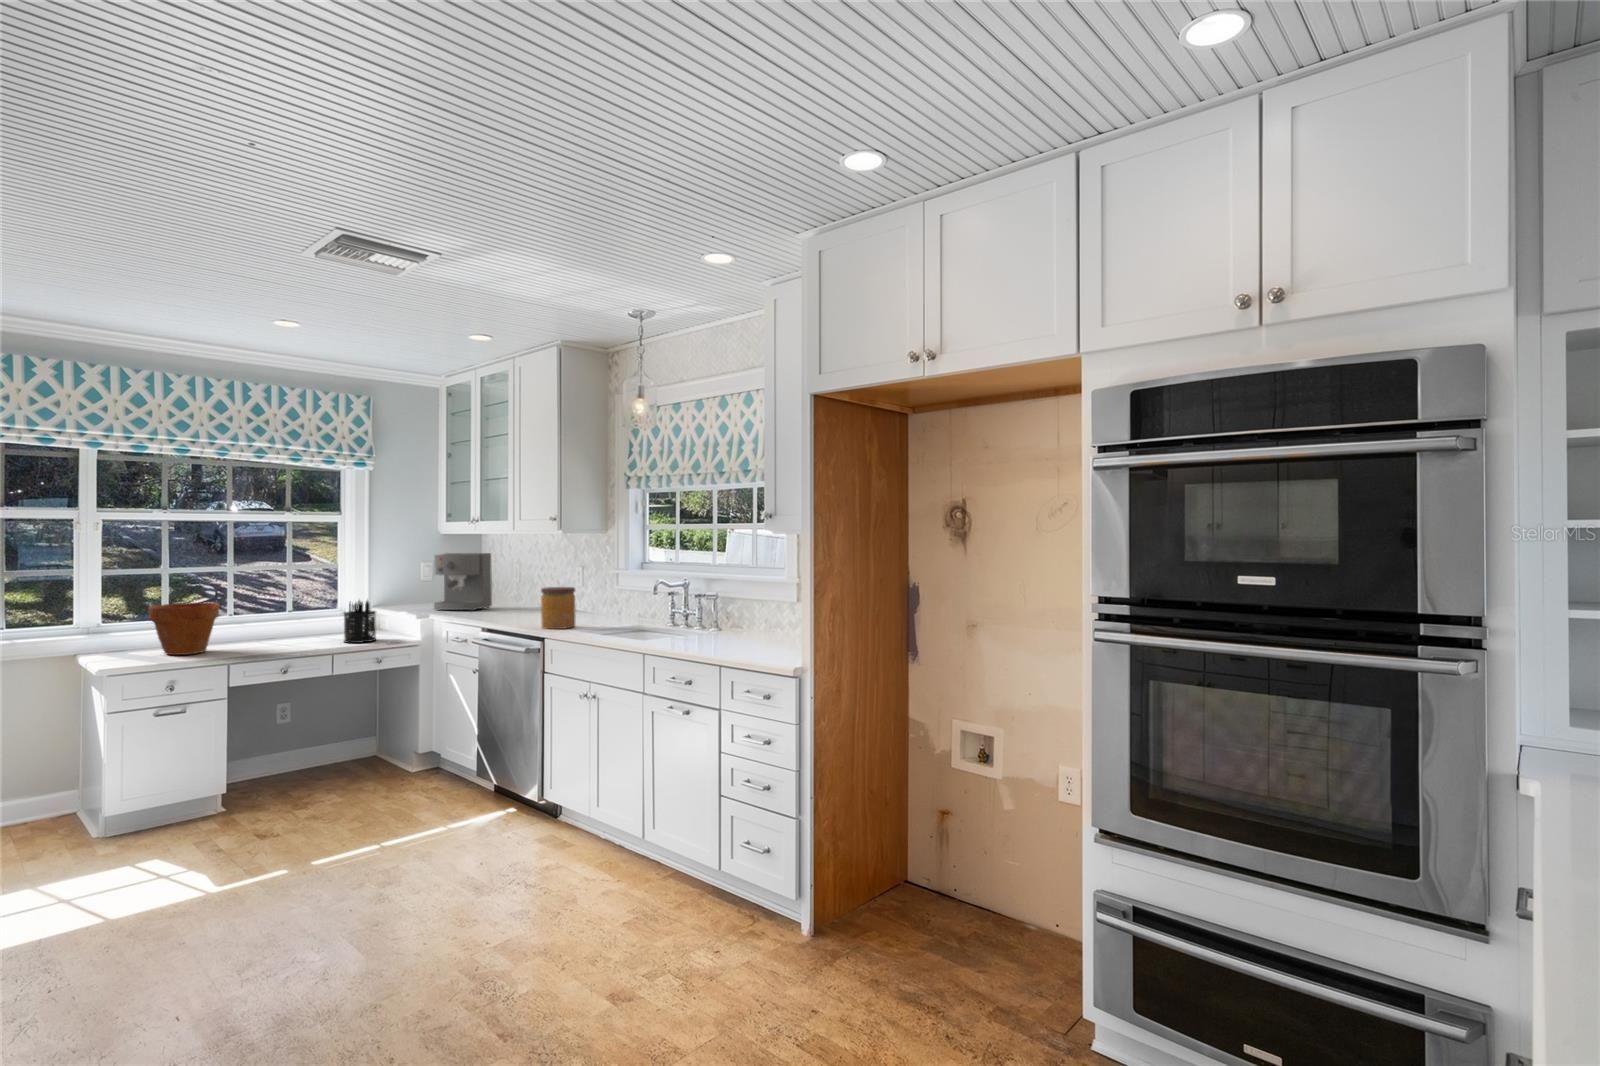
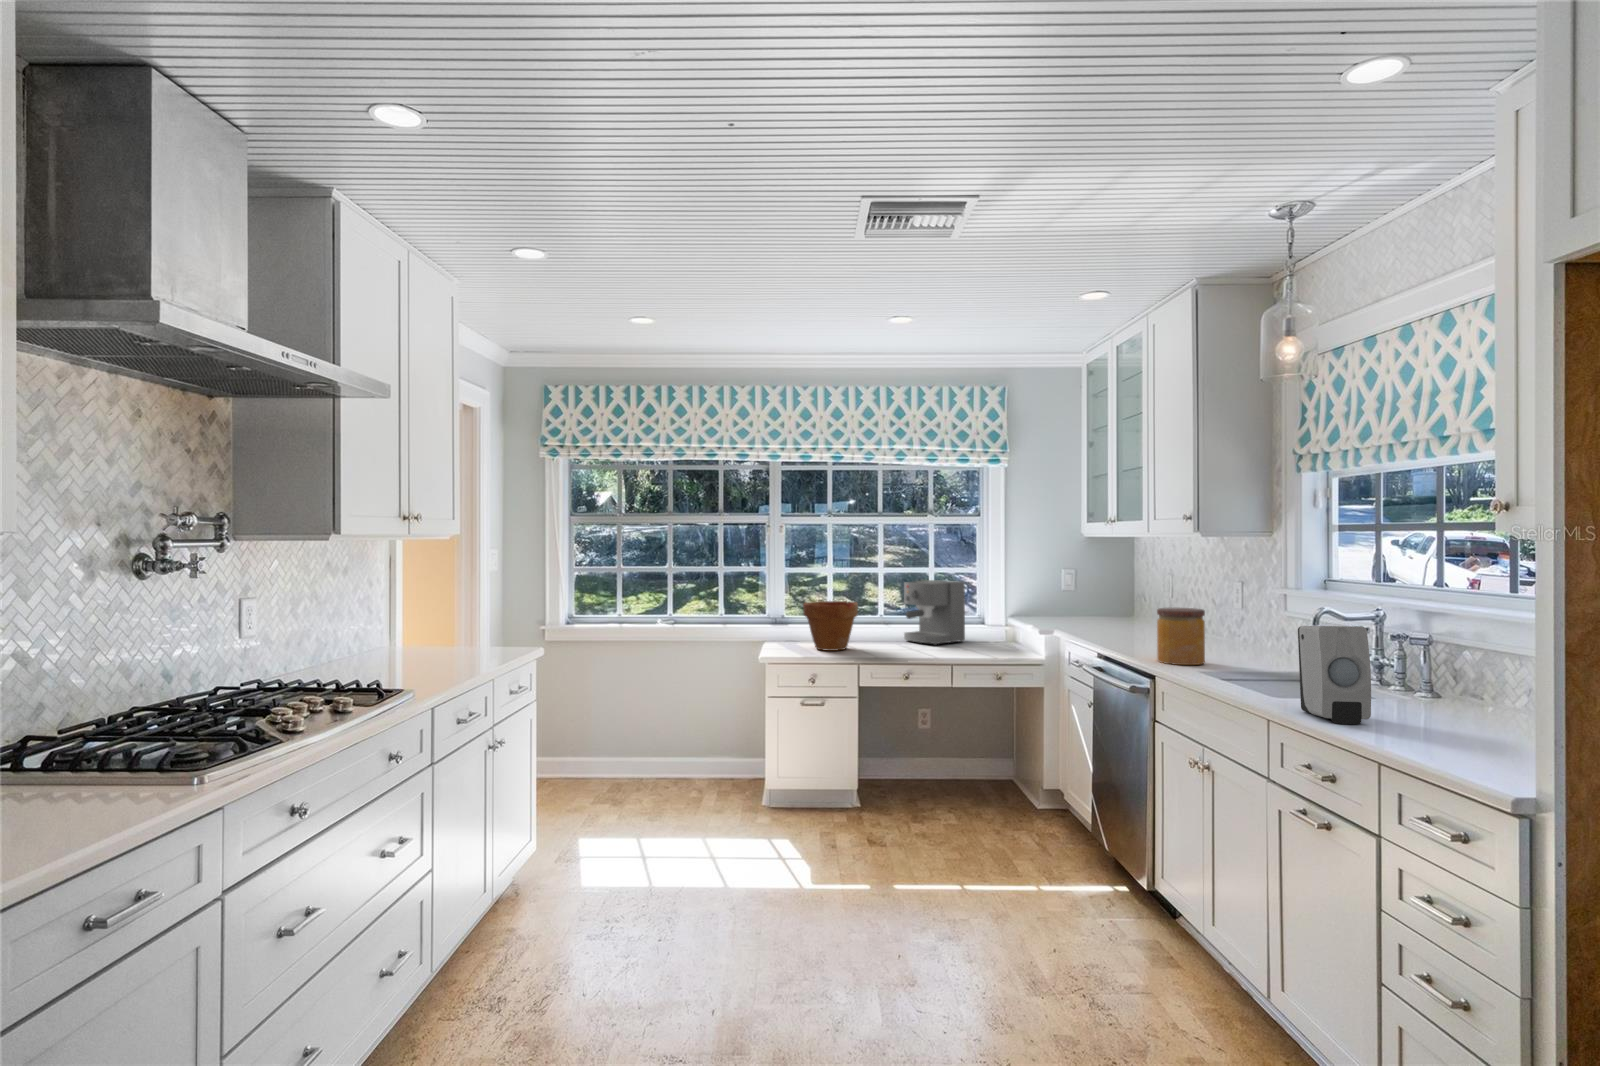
coffee maker: present [434,553,492,611] -> present [904,580,965,645]
soap dispenser: none [658,589,702,649] -> present [1298,626,1371,724]
pen holder: present [344,600,376,643] -> none [967,606,1000,655]

